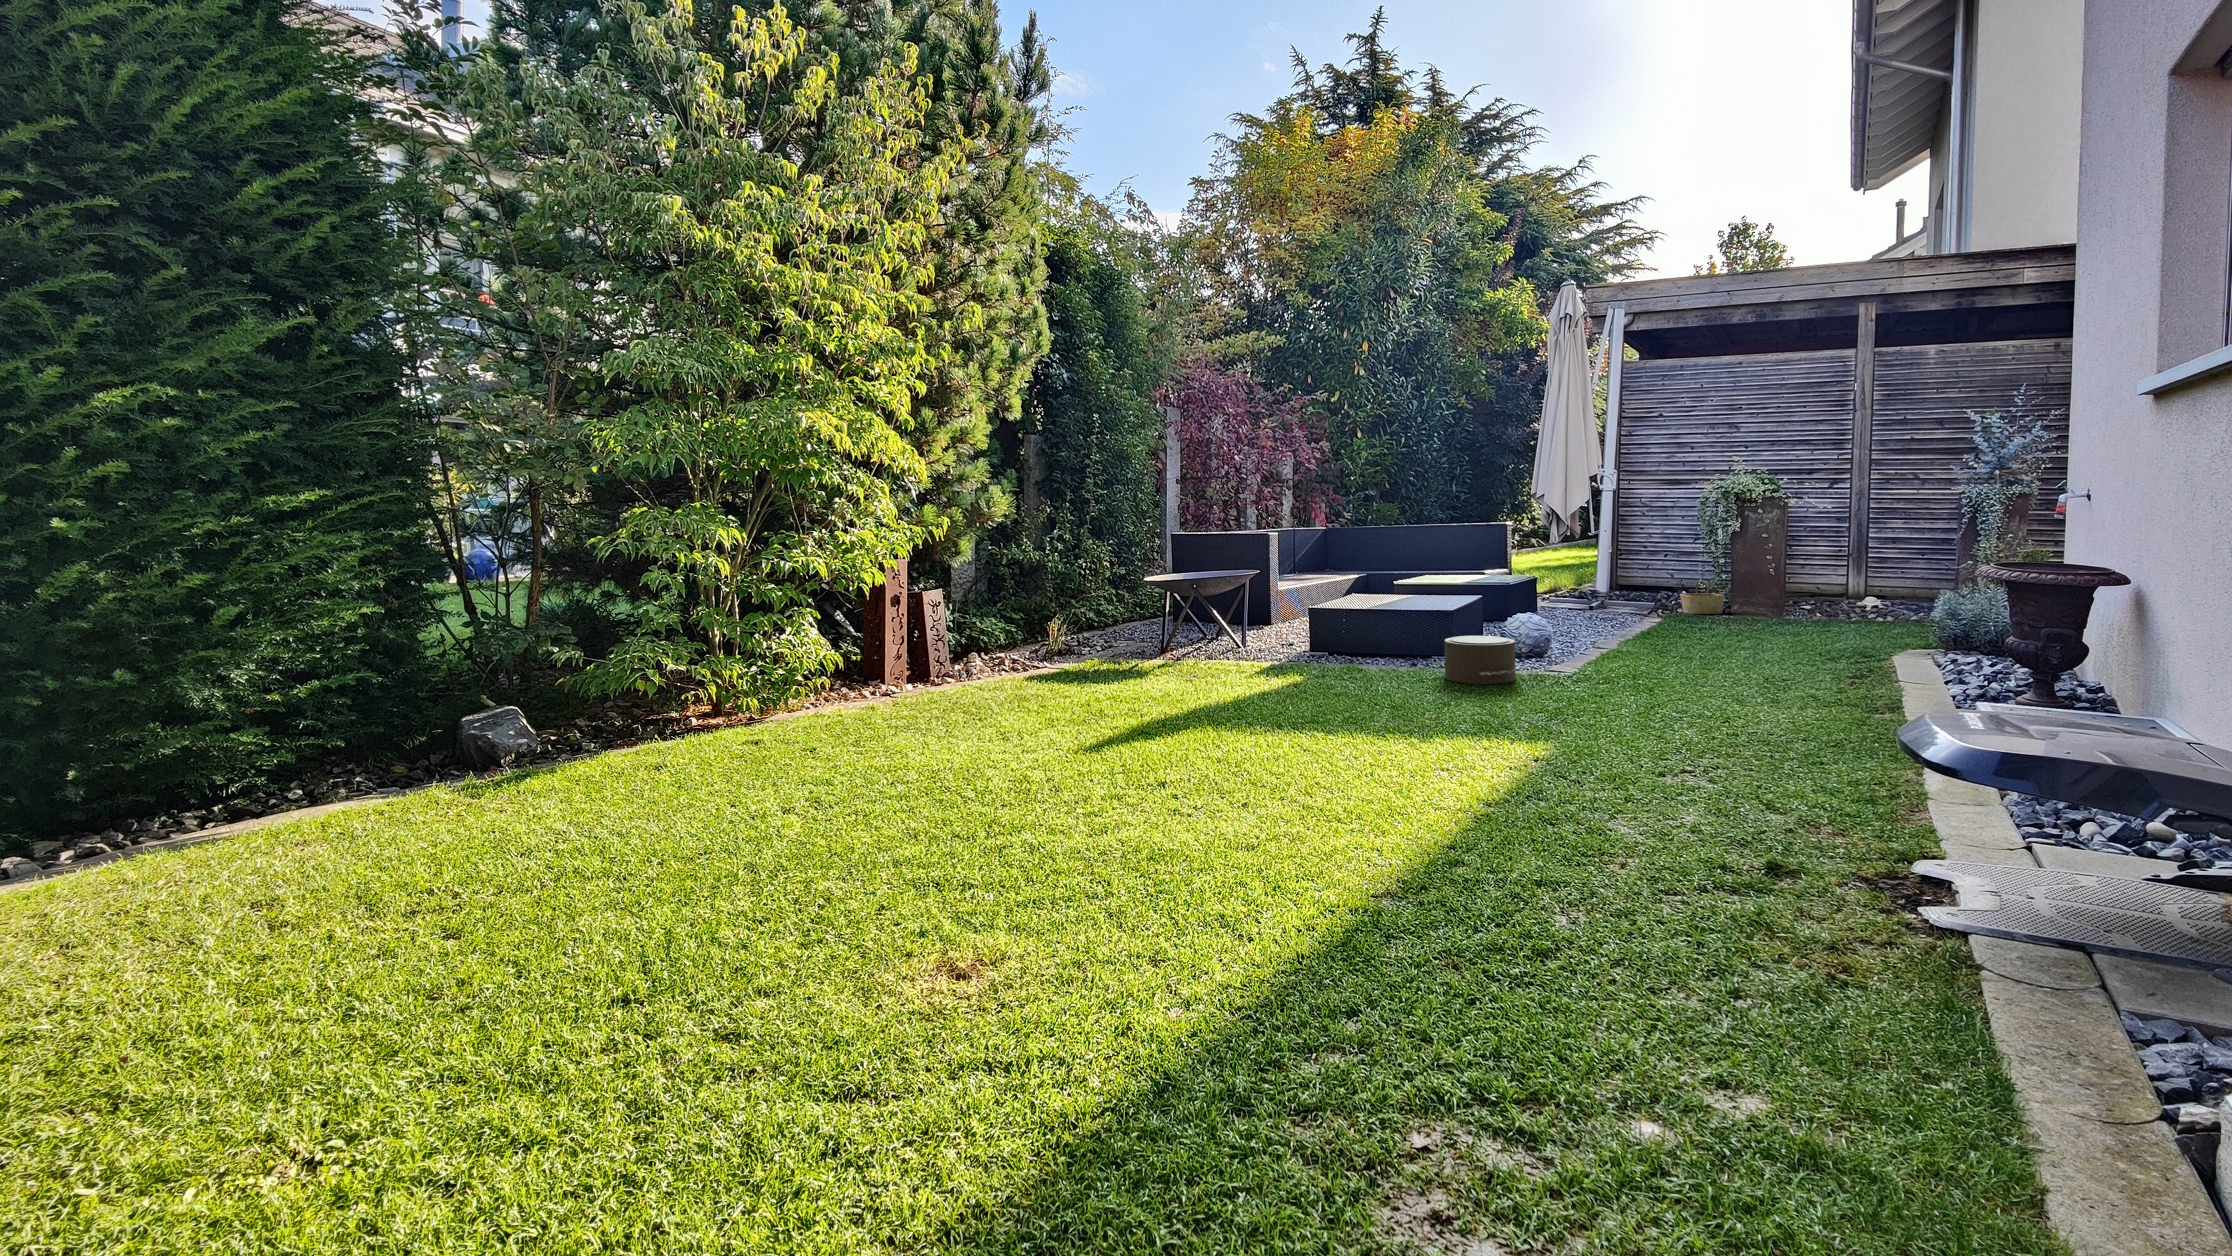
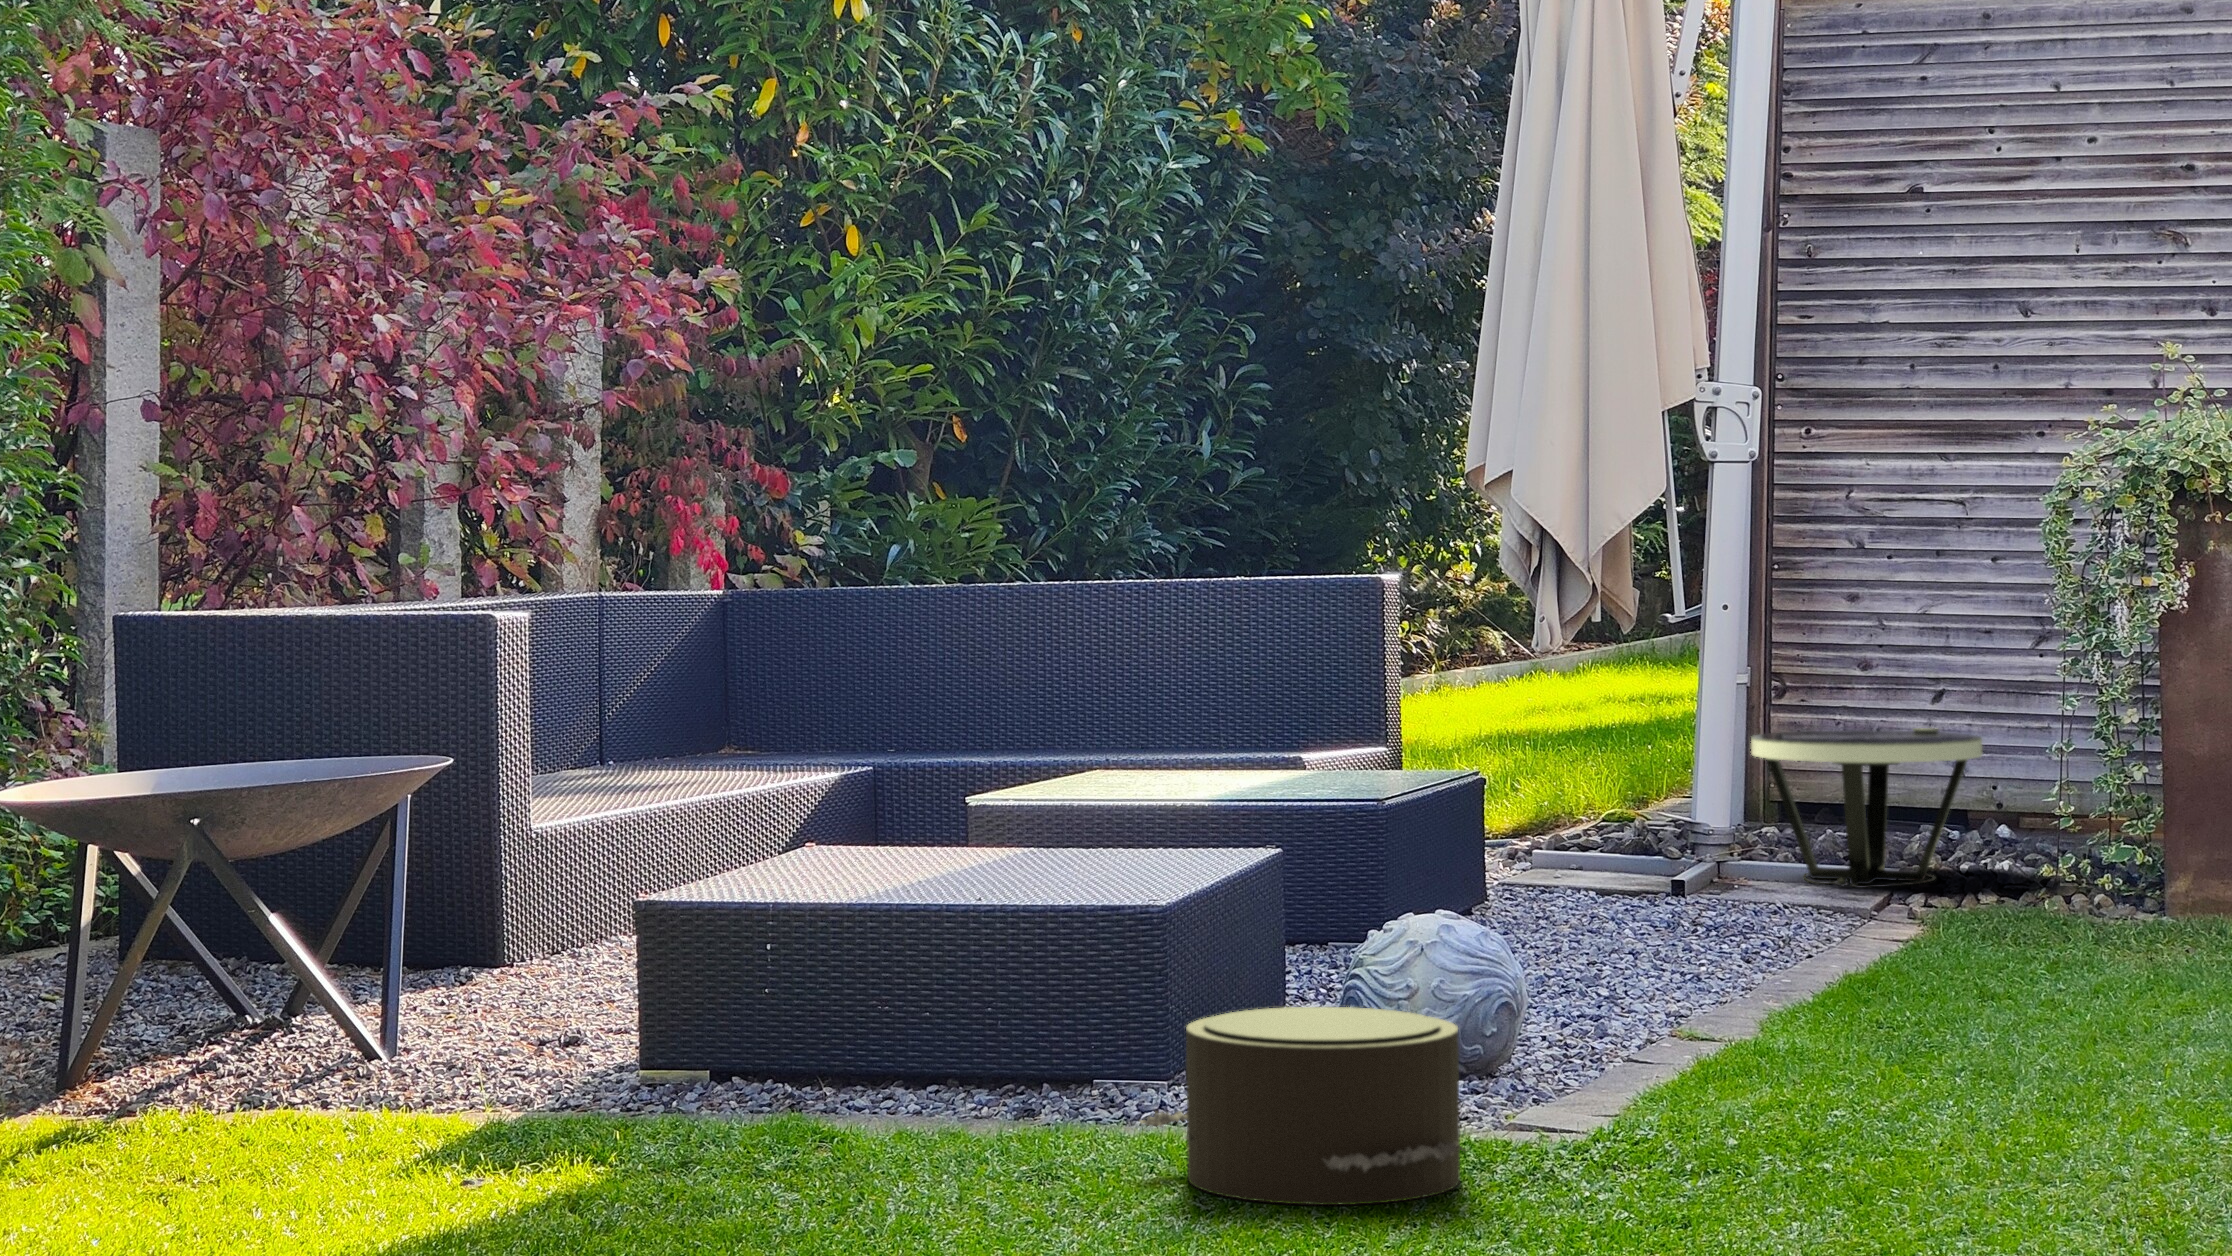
side table: none [1612,565,1680,609] -> present [1751,728,1982,887]
basket: present [1680,580,1725,614] -> none [1986,781,2138,904]

